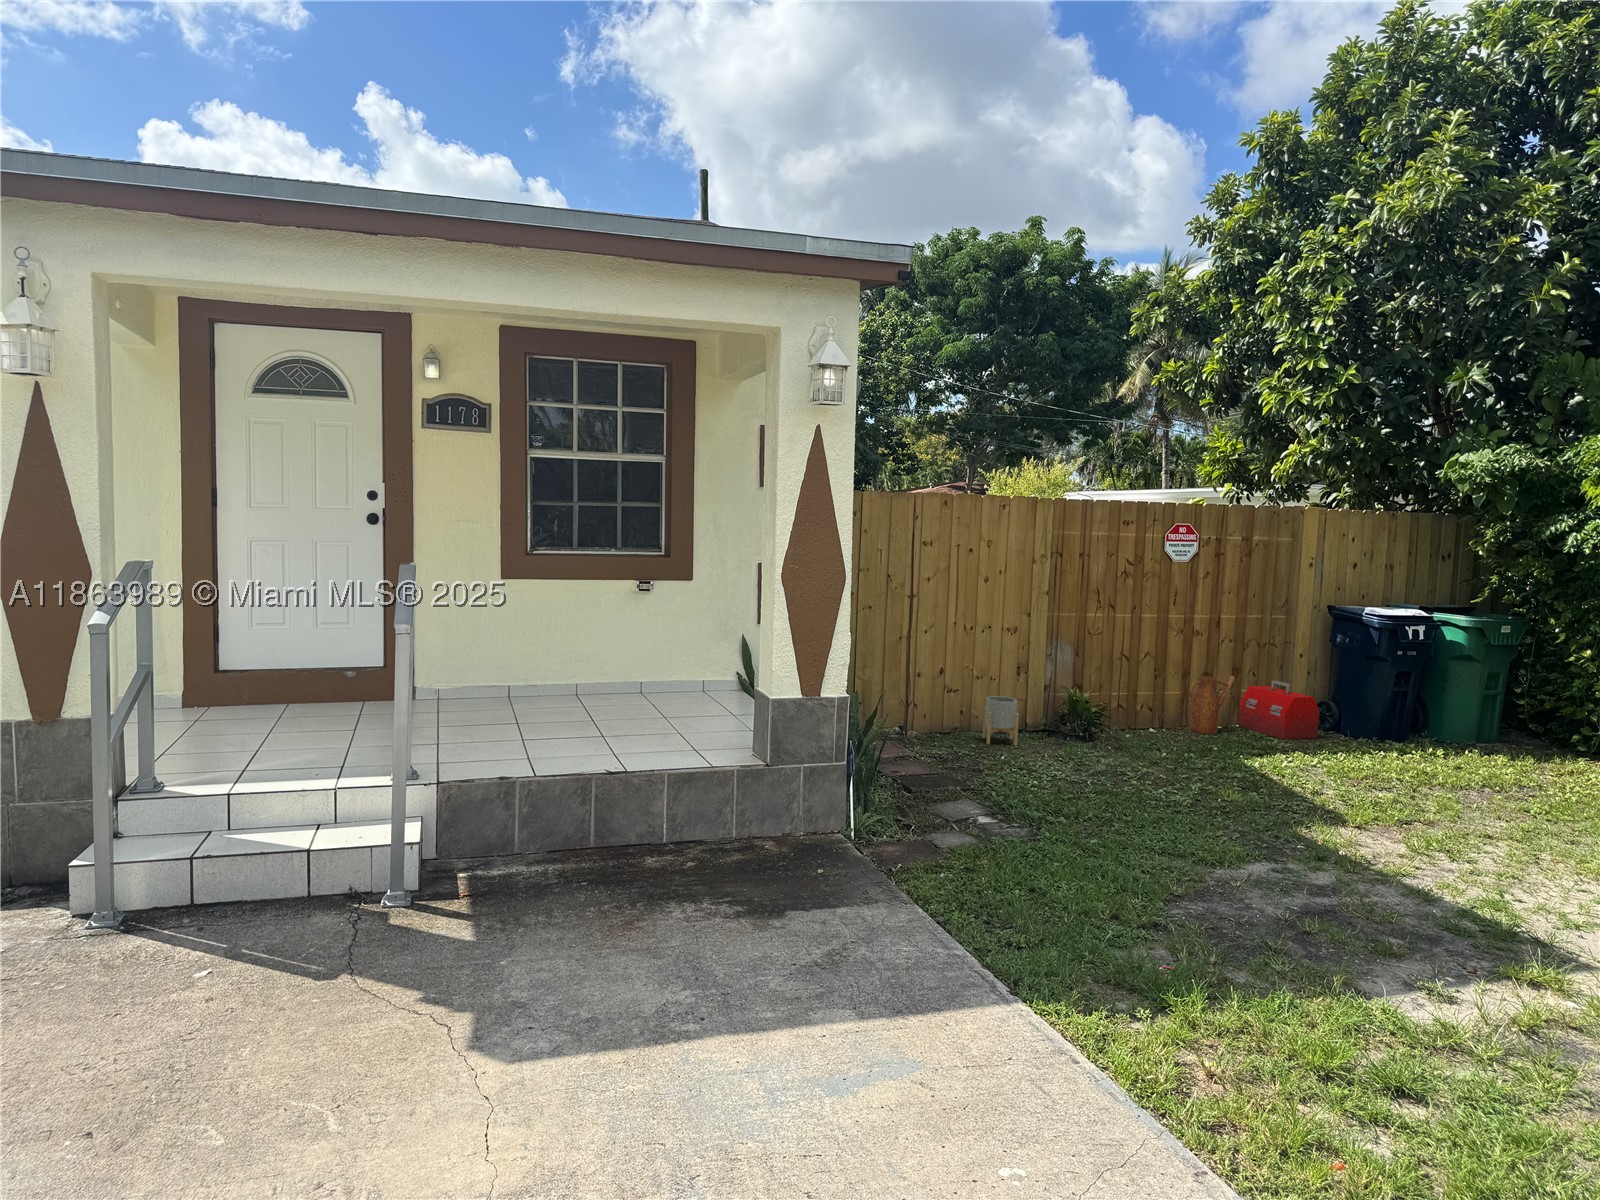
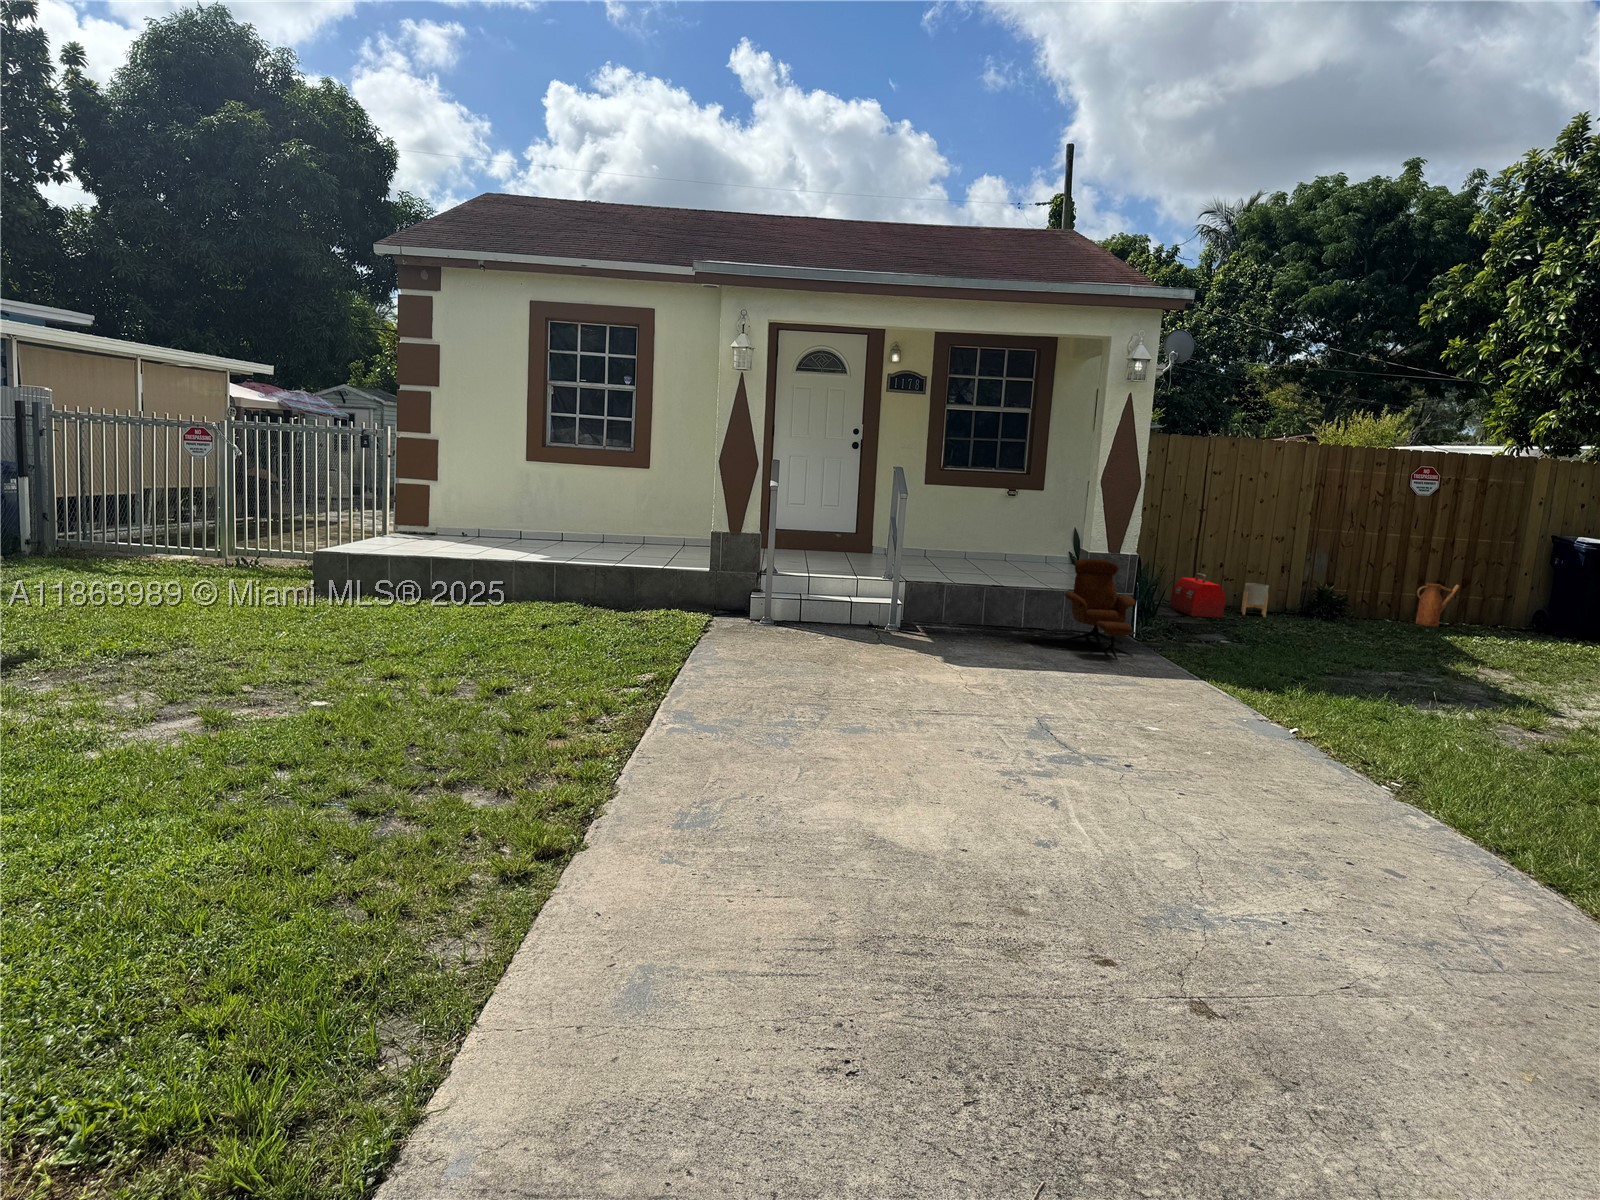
toolbox: present [1239,681,1320,739] -> present [1171,573,1226,618]
lounge chair: none [732,712,862,921] -> present [1064,559,1135,660]

